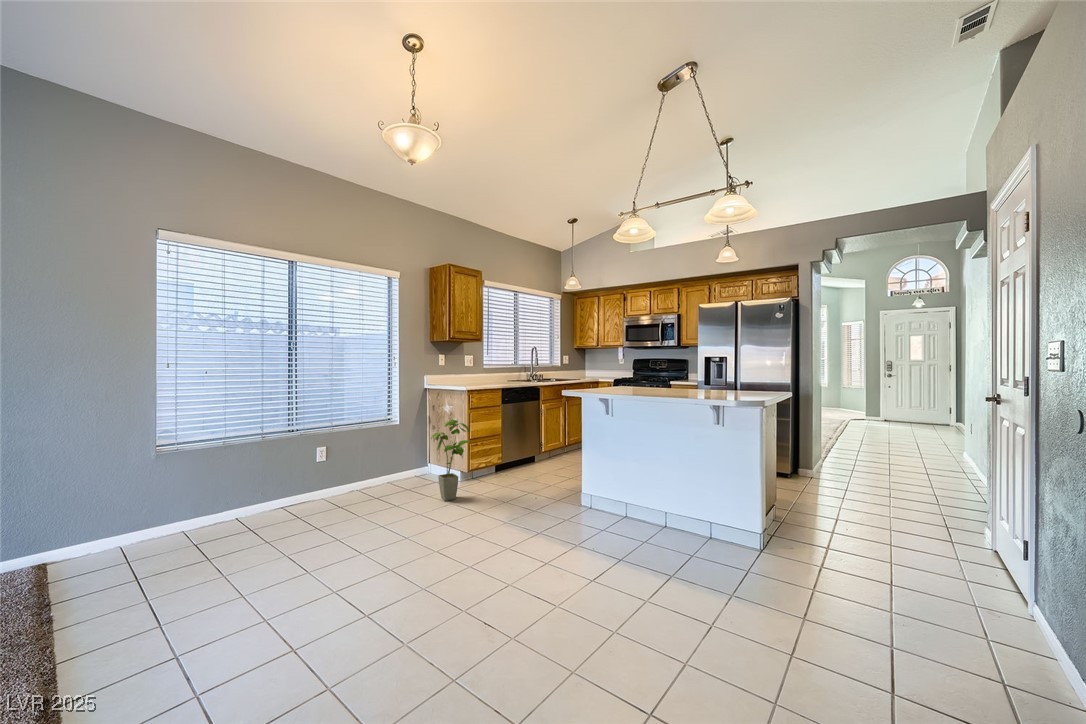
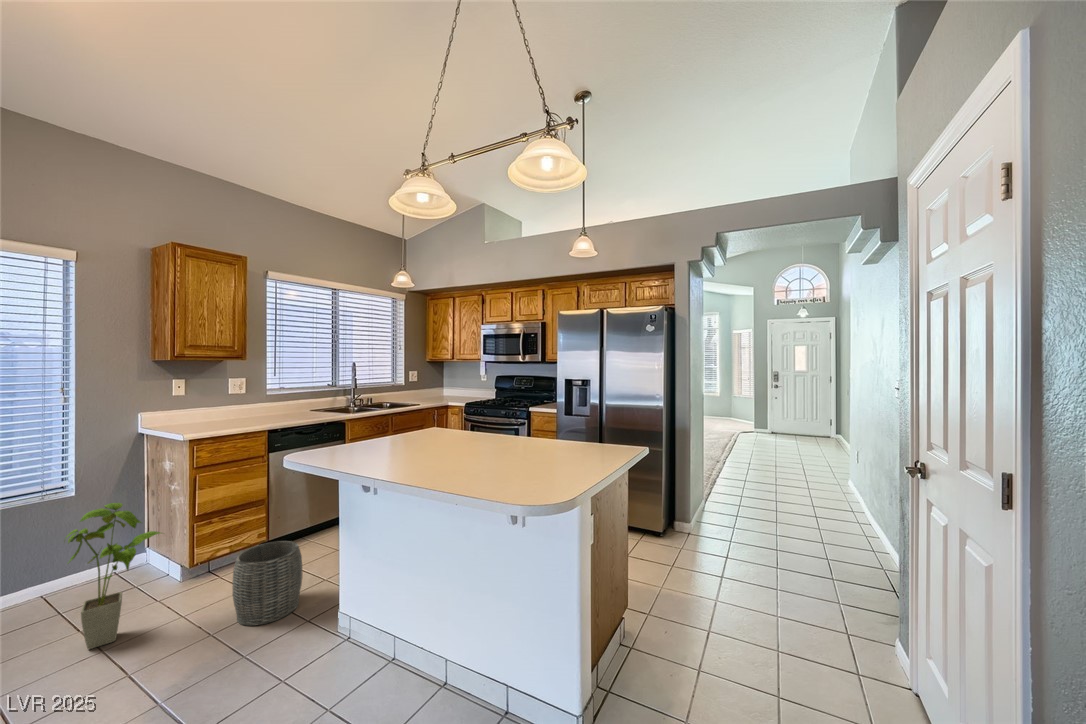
woven basket: none [511,454,548,499] -> present [233,541,302,626]

